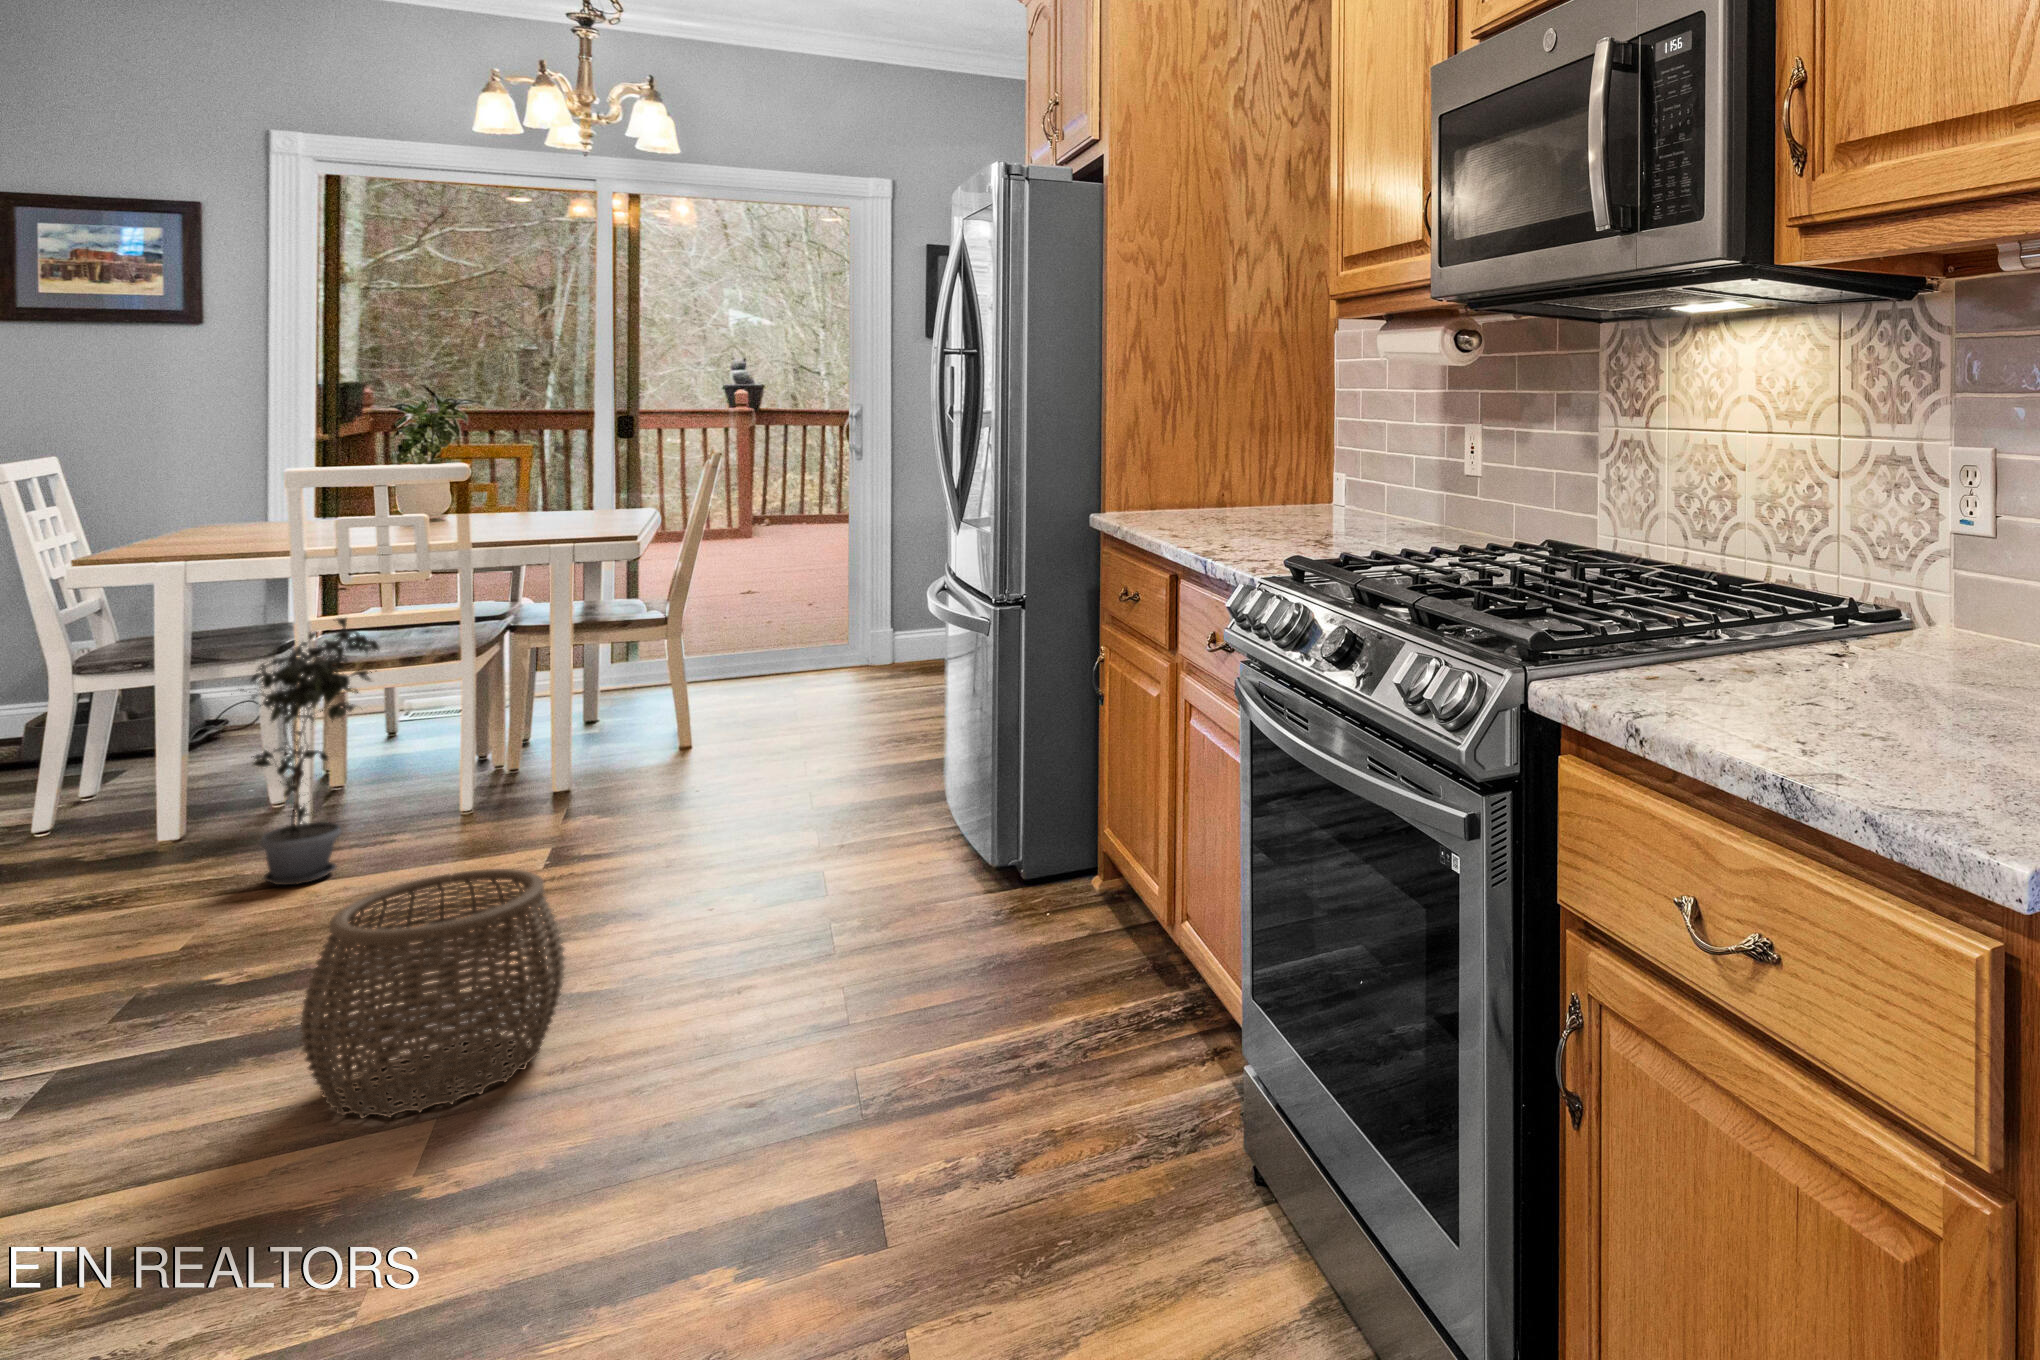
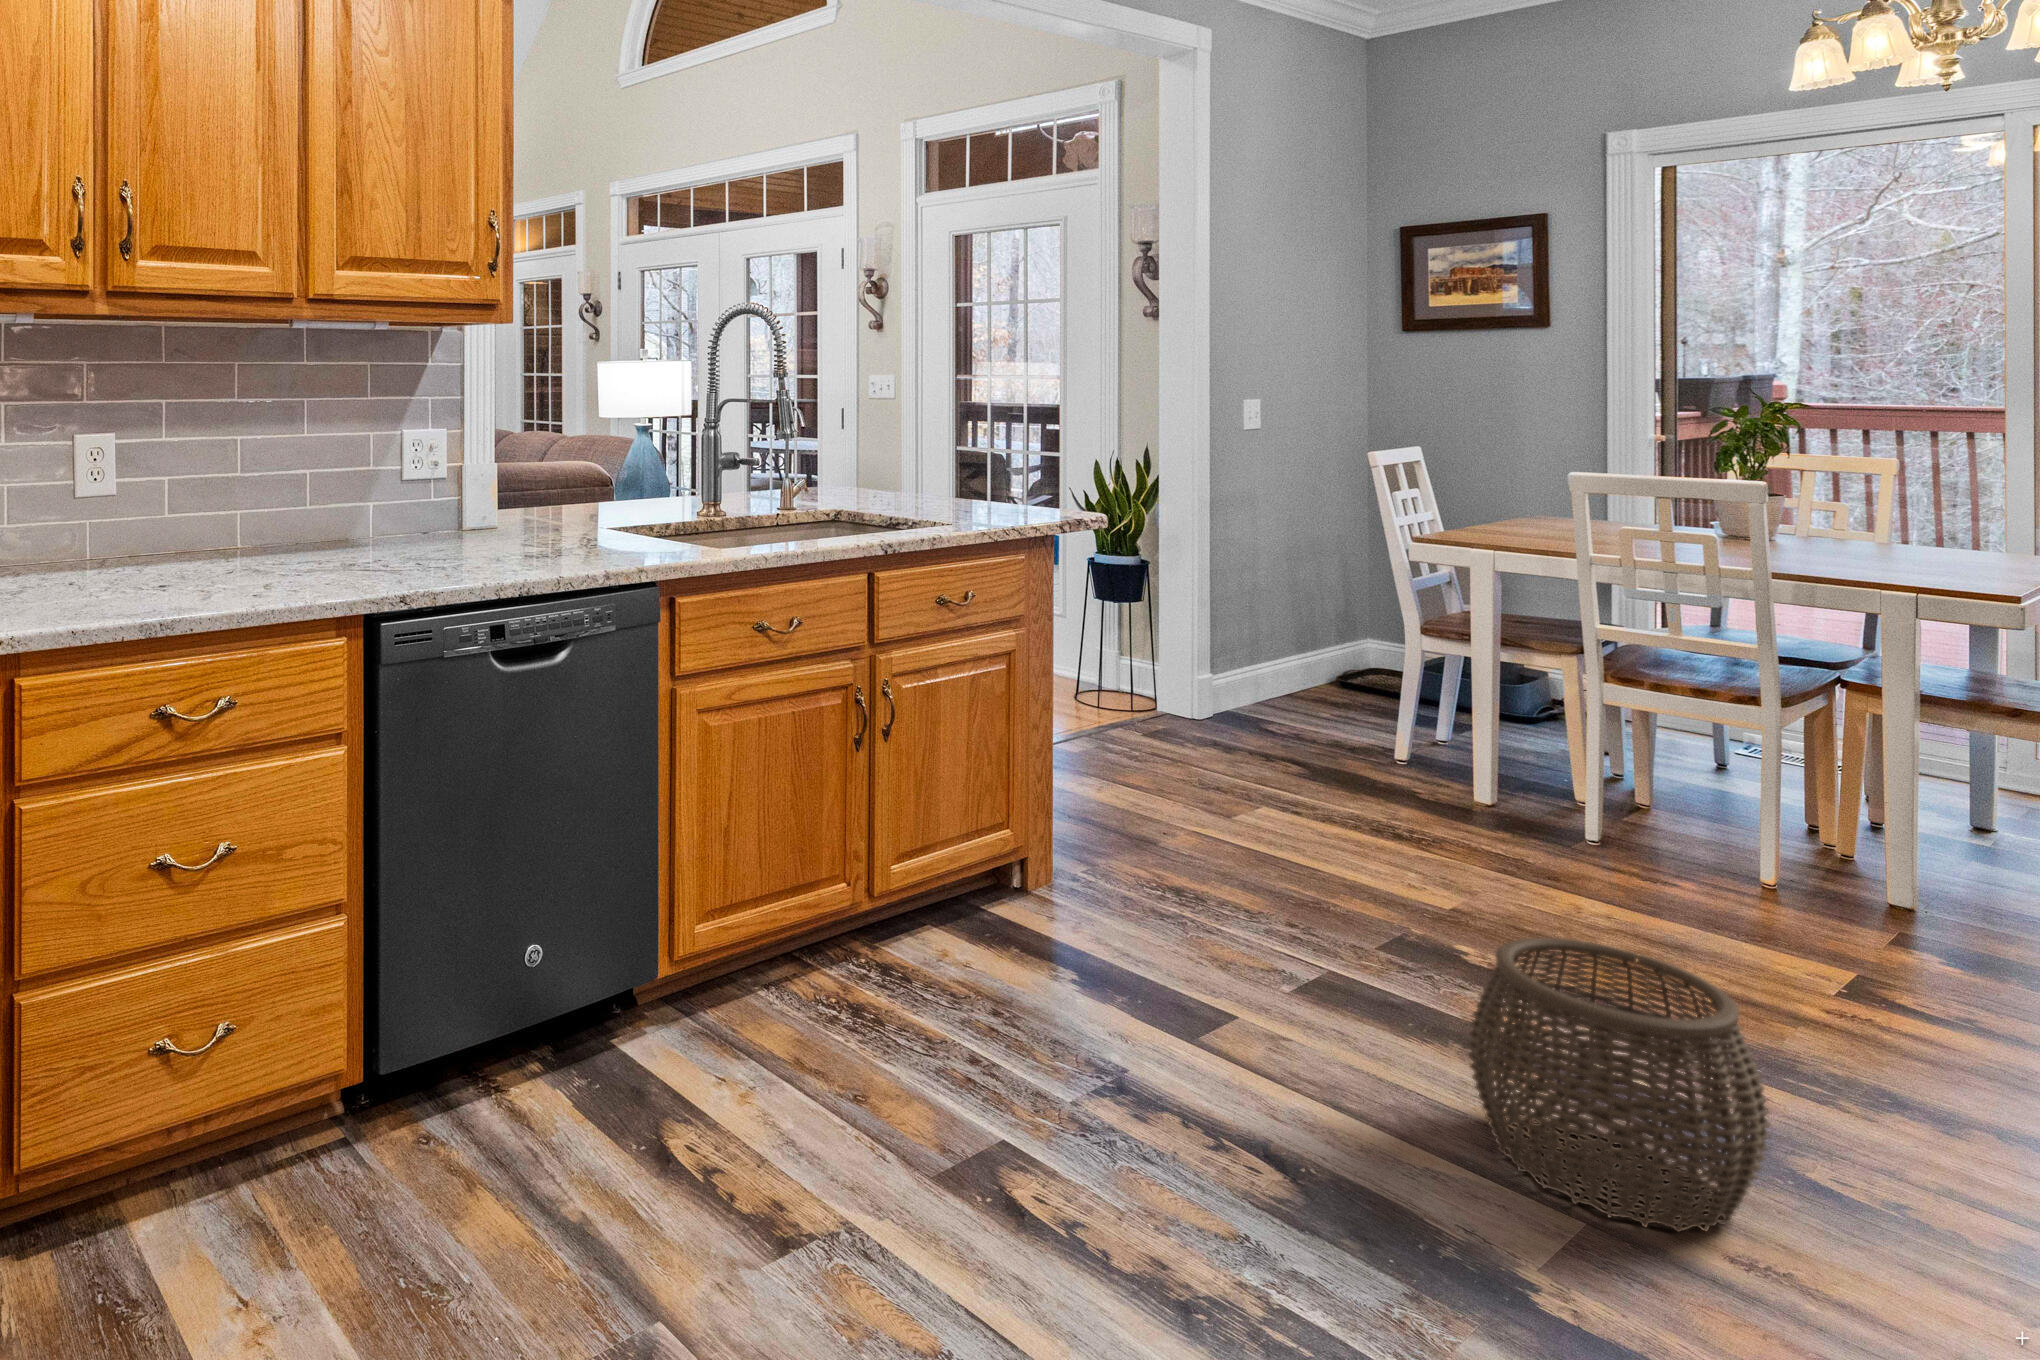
potted plant: present [240,618,380,885] -> none [1507,633,1649,896]

